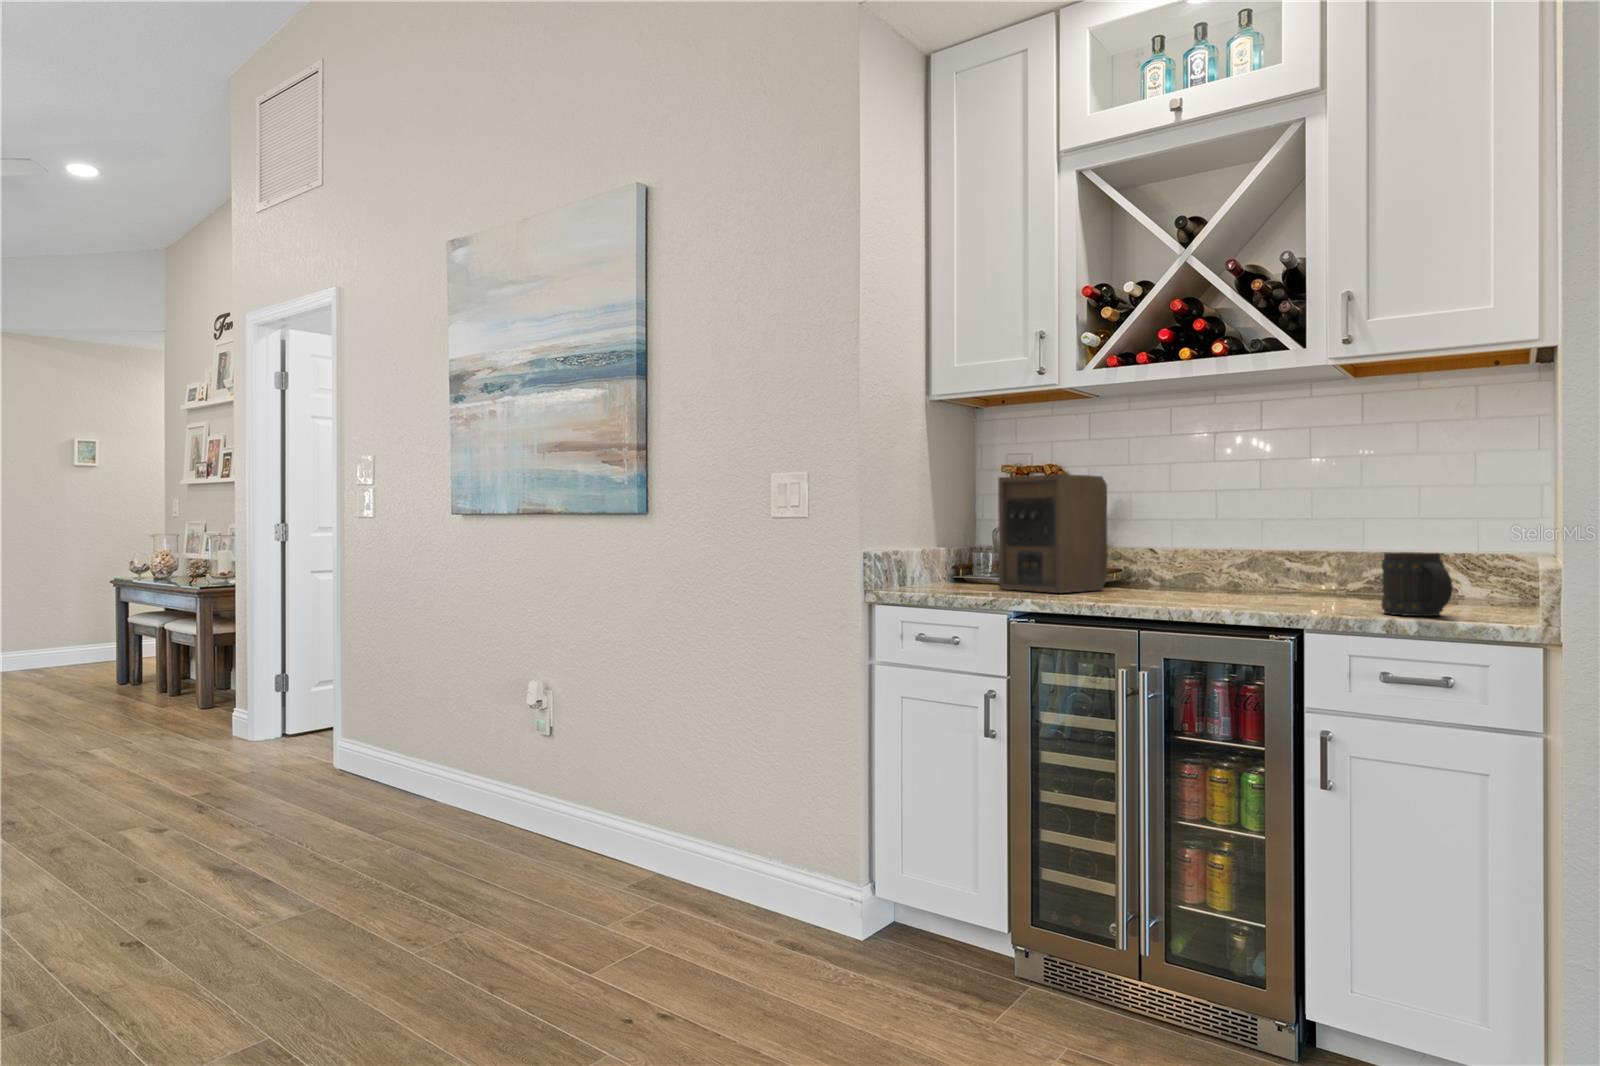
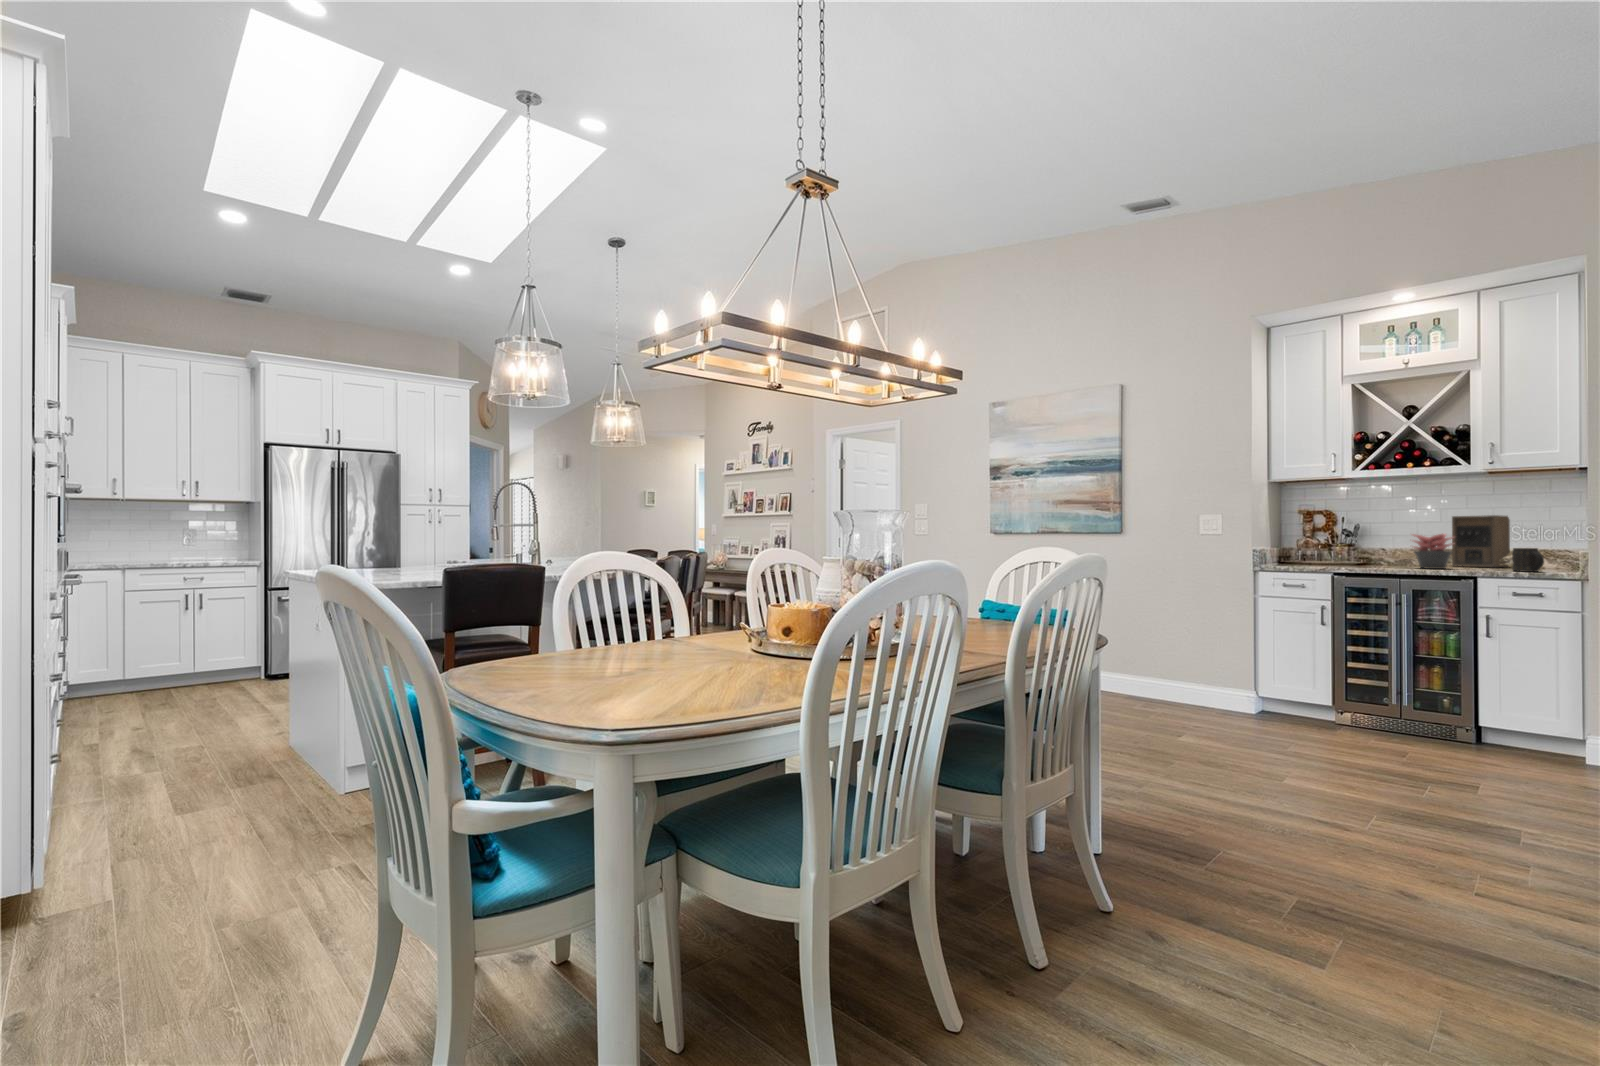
speaker: present [998,474,1107,593] -> present [1452,515,1510,567]
succulent plant: none [1171,515,1263,604] -> present [1413,534,1455,569]

